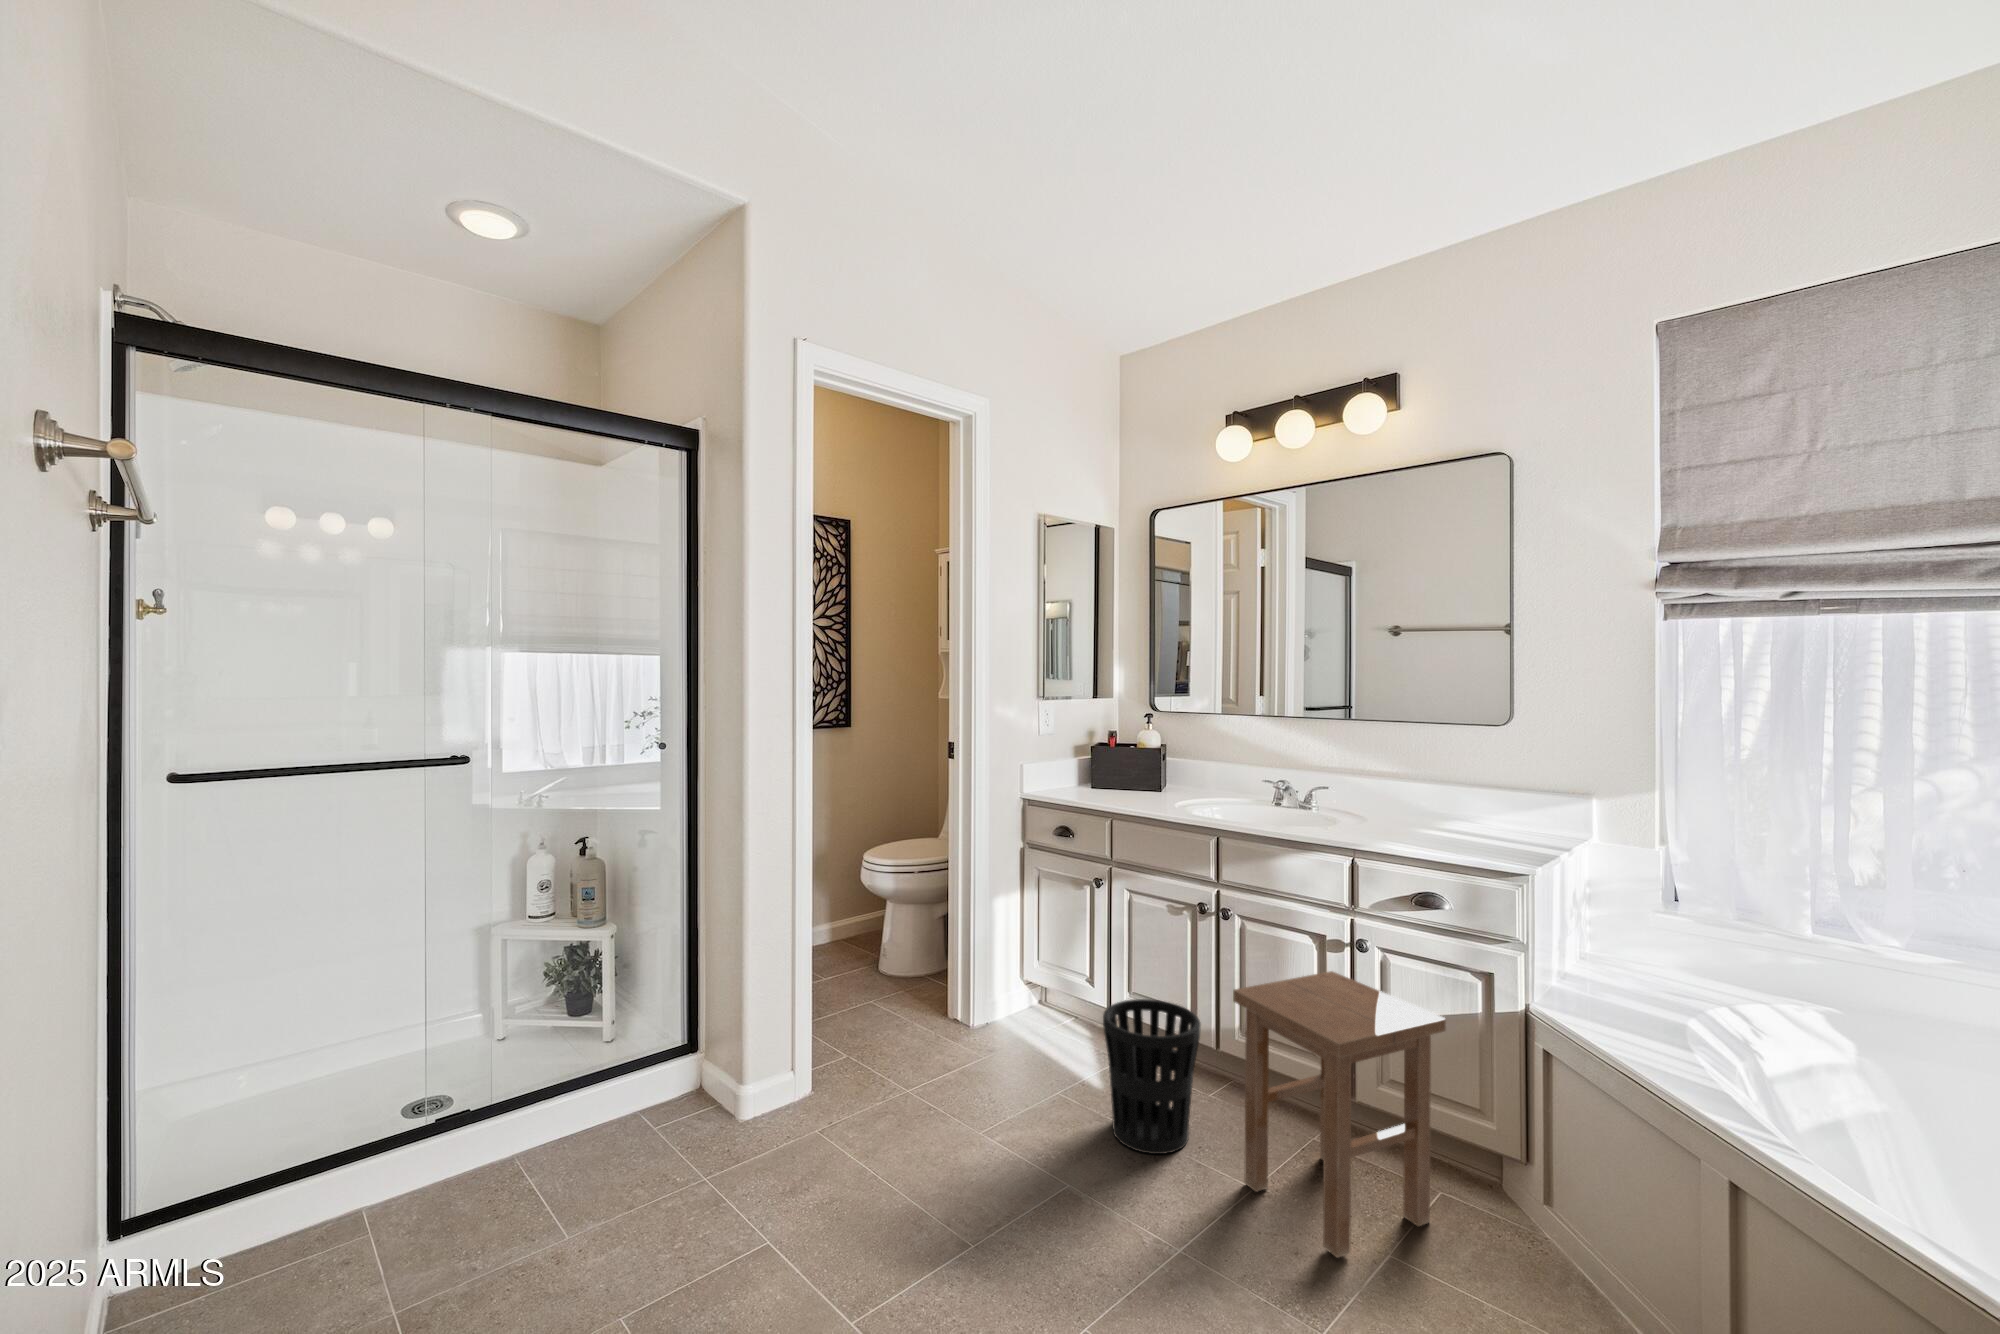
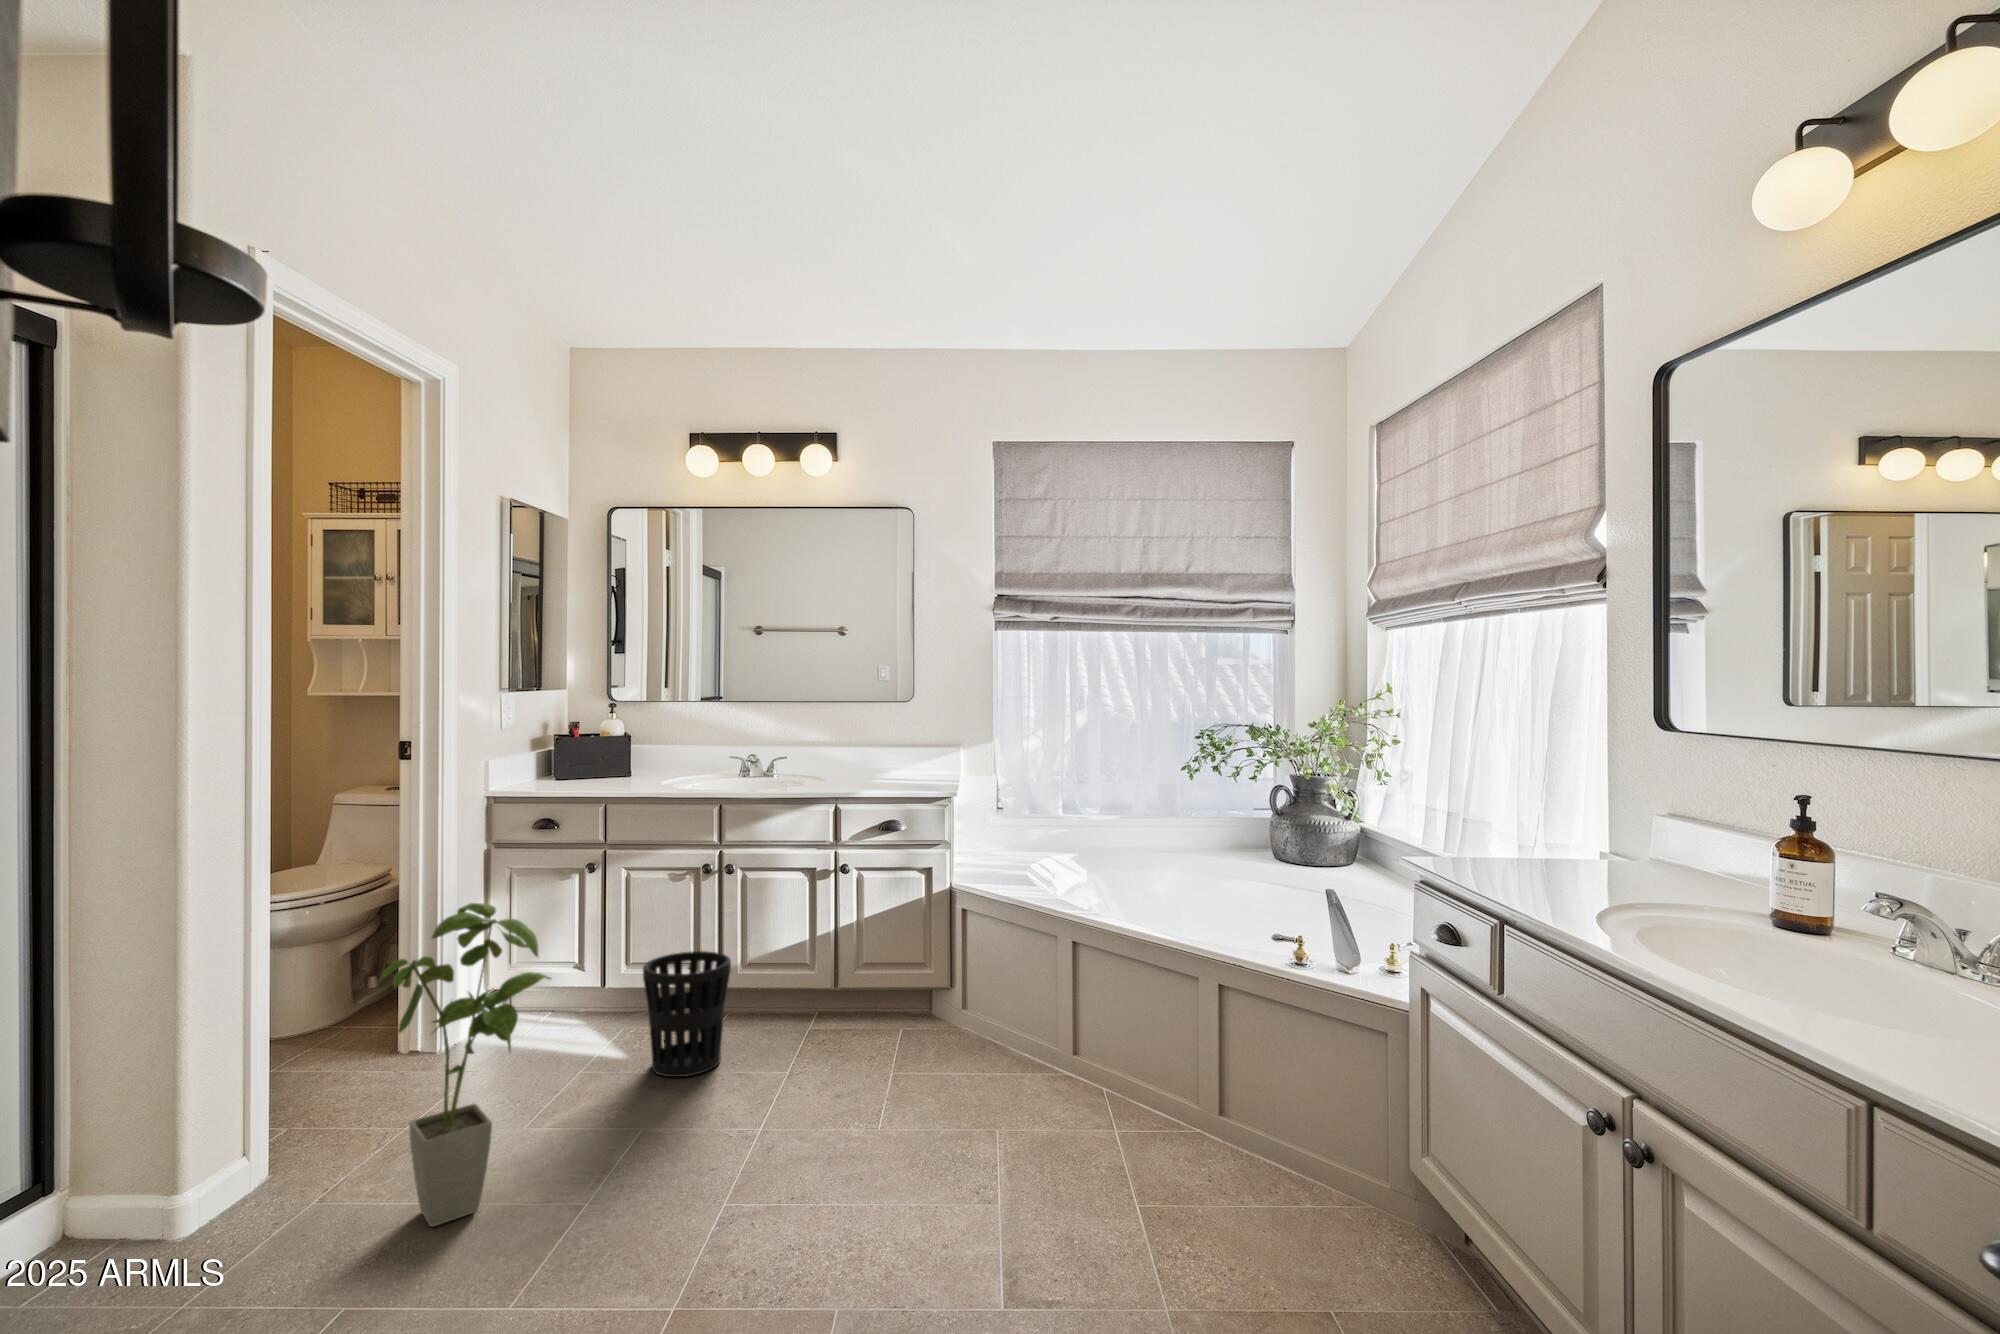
house plant: none [795,919,956,1231] -> present [378,903,550,1227]
stool: present [1233,971,1446,1258] -> none [771,893,912,1078]

